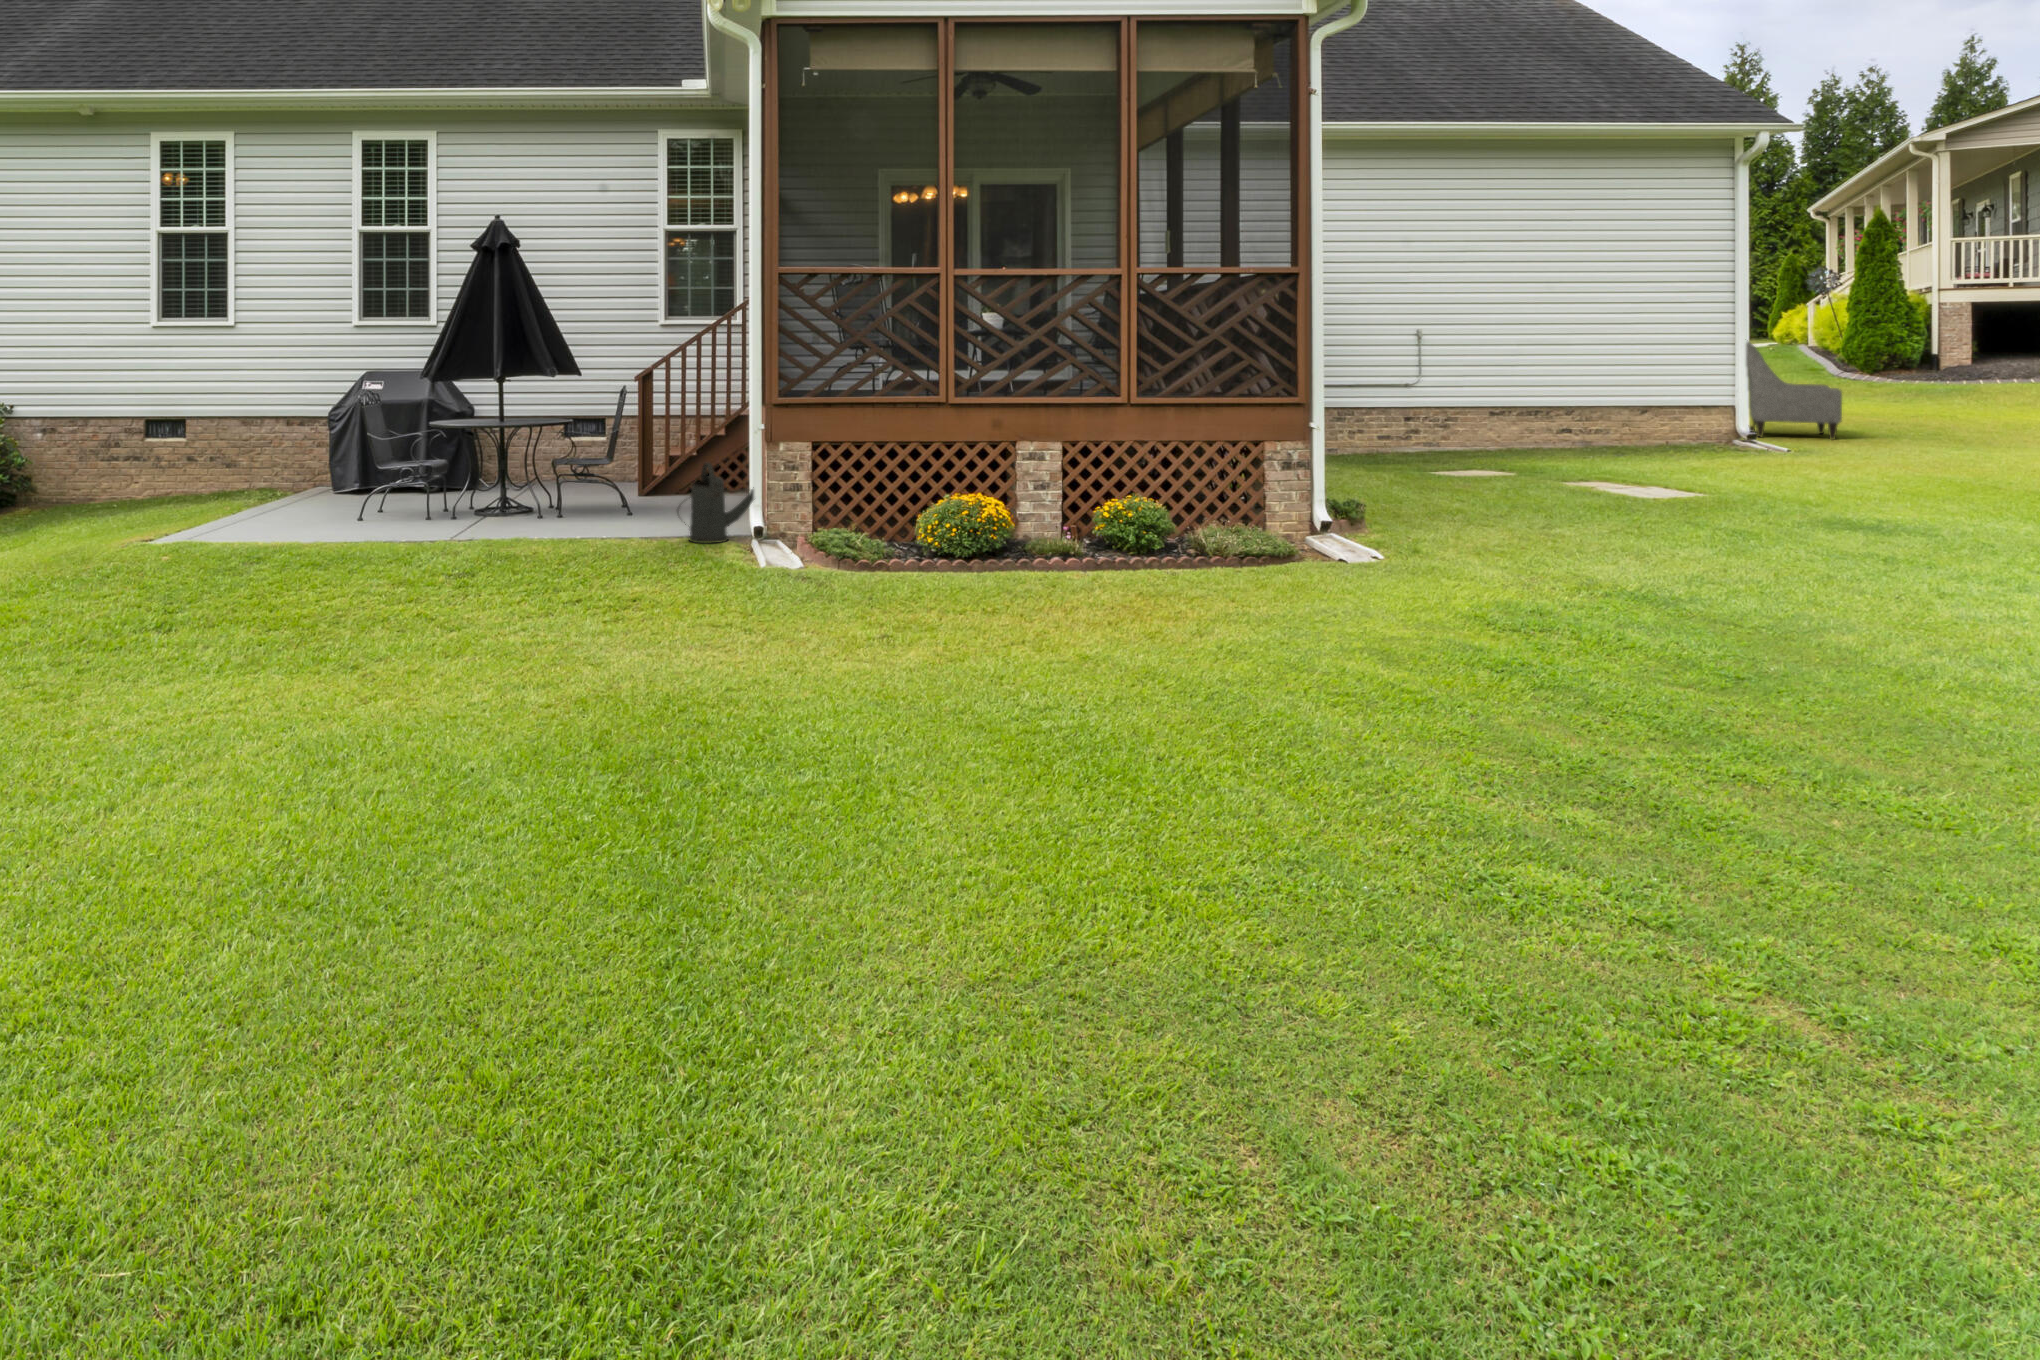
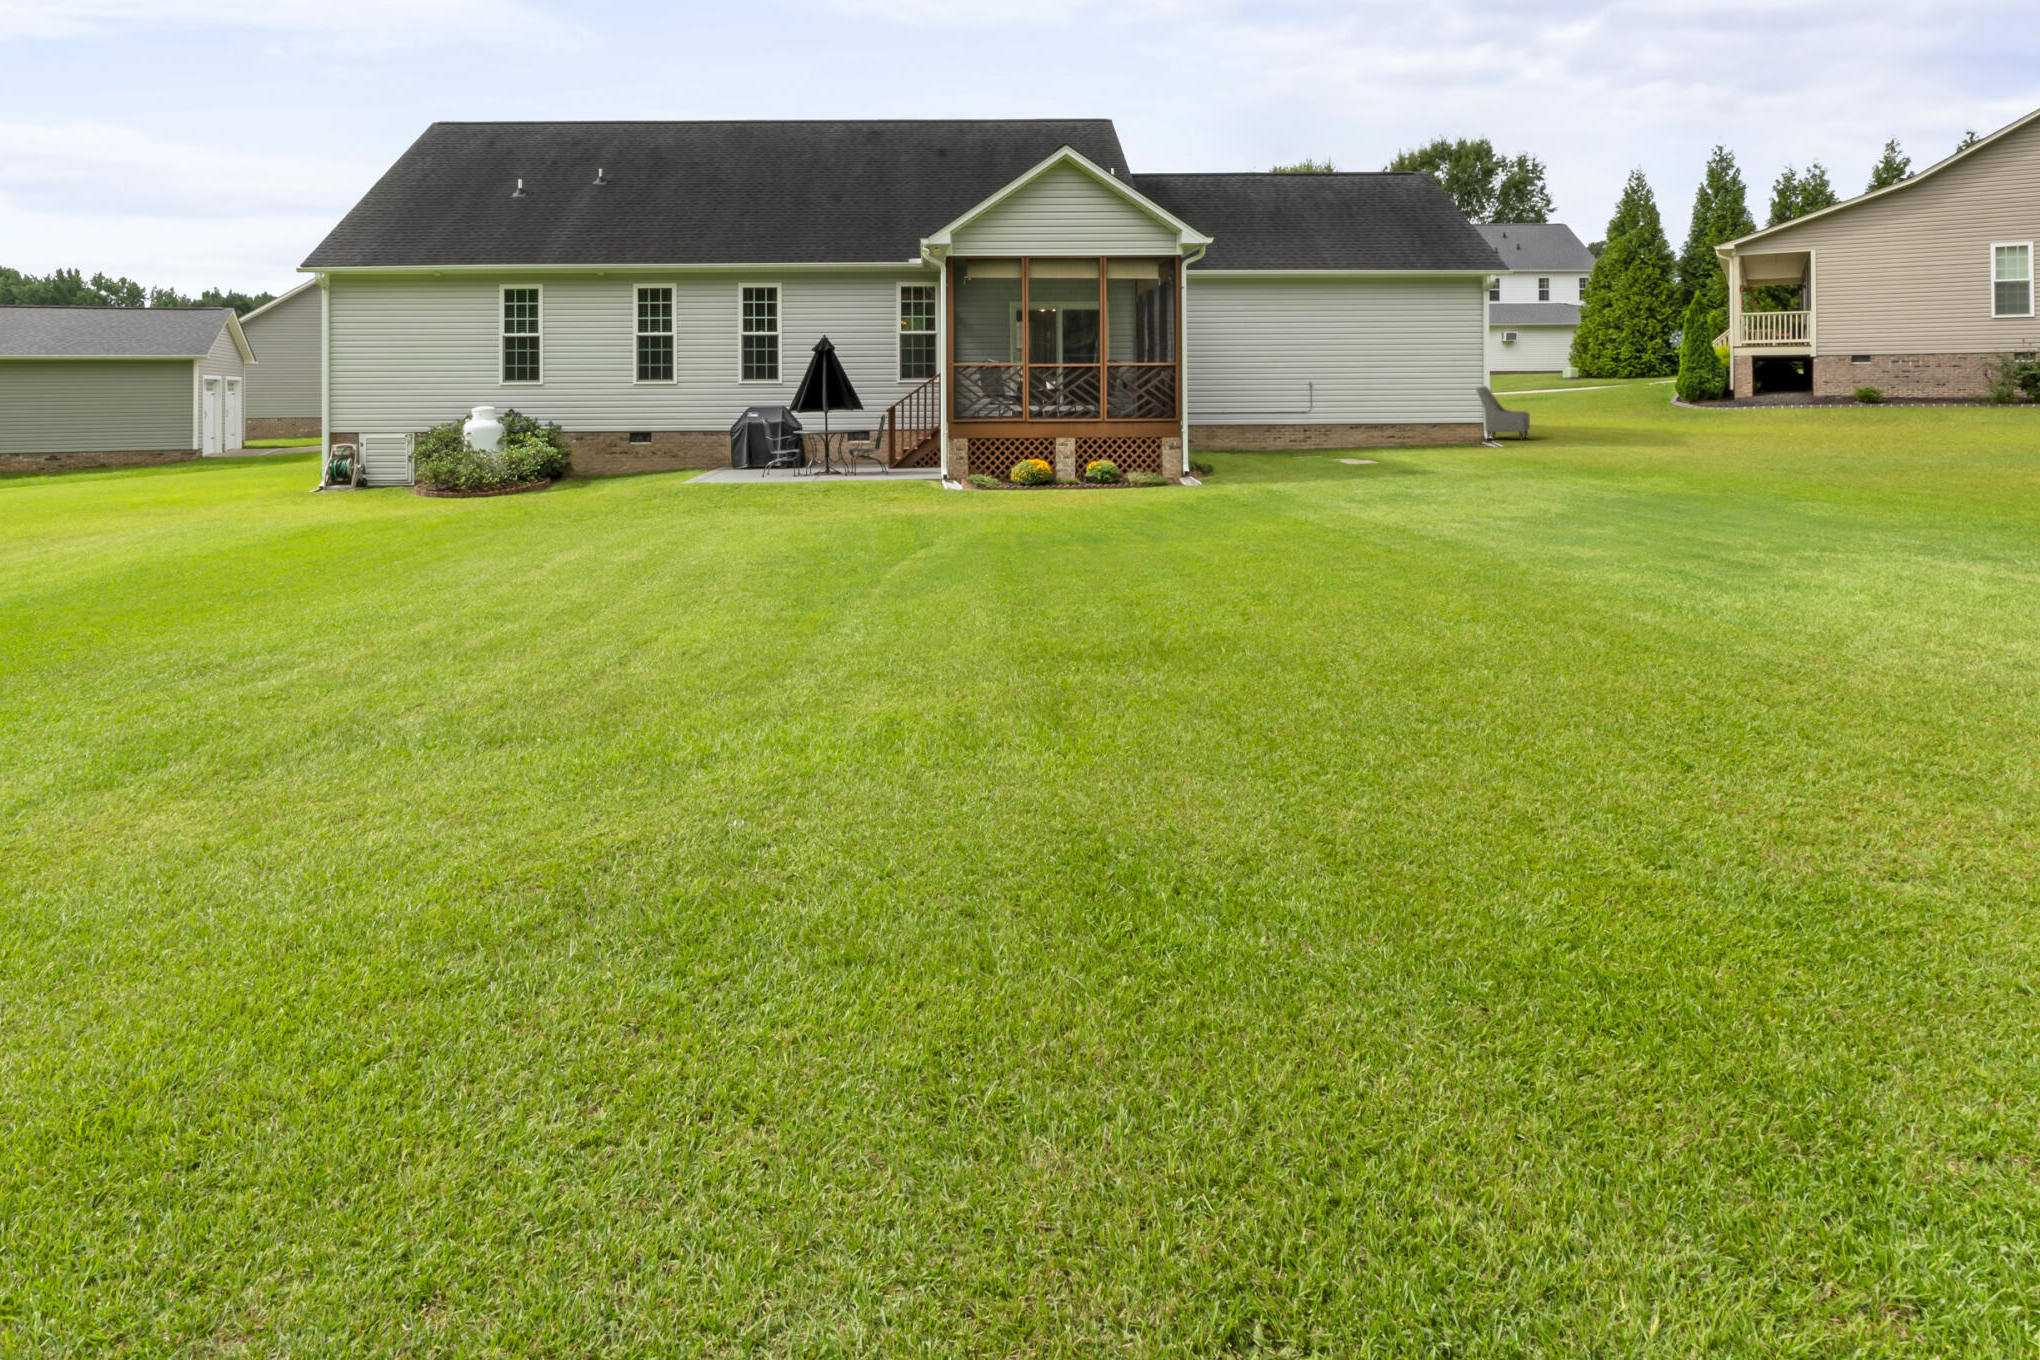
watering can: present [678,463,754,544] -> none [911,448,950,481]

